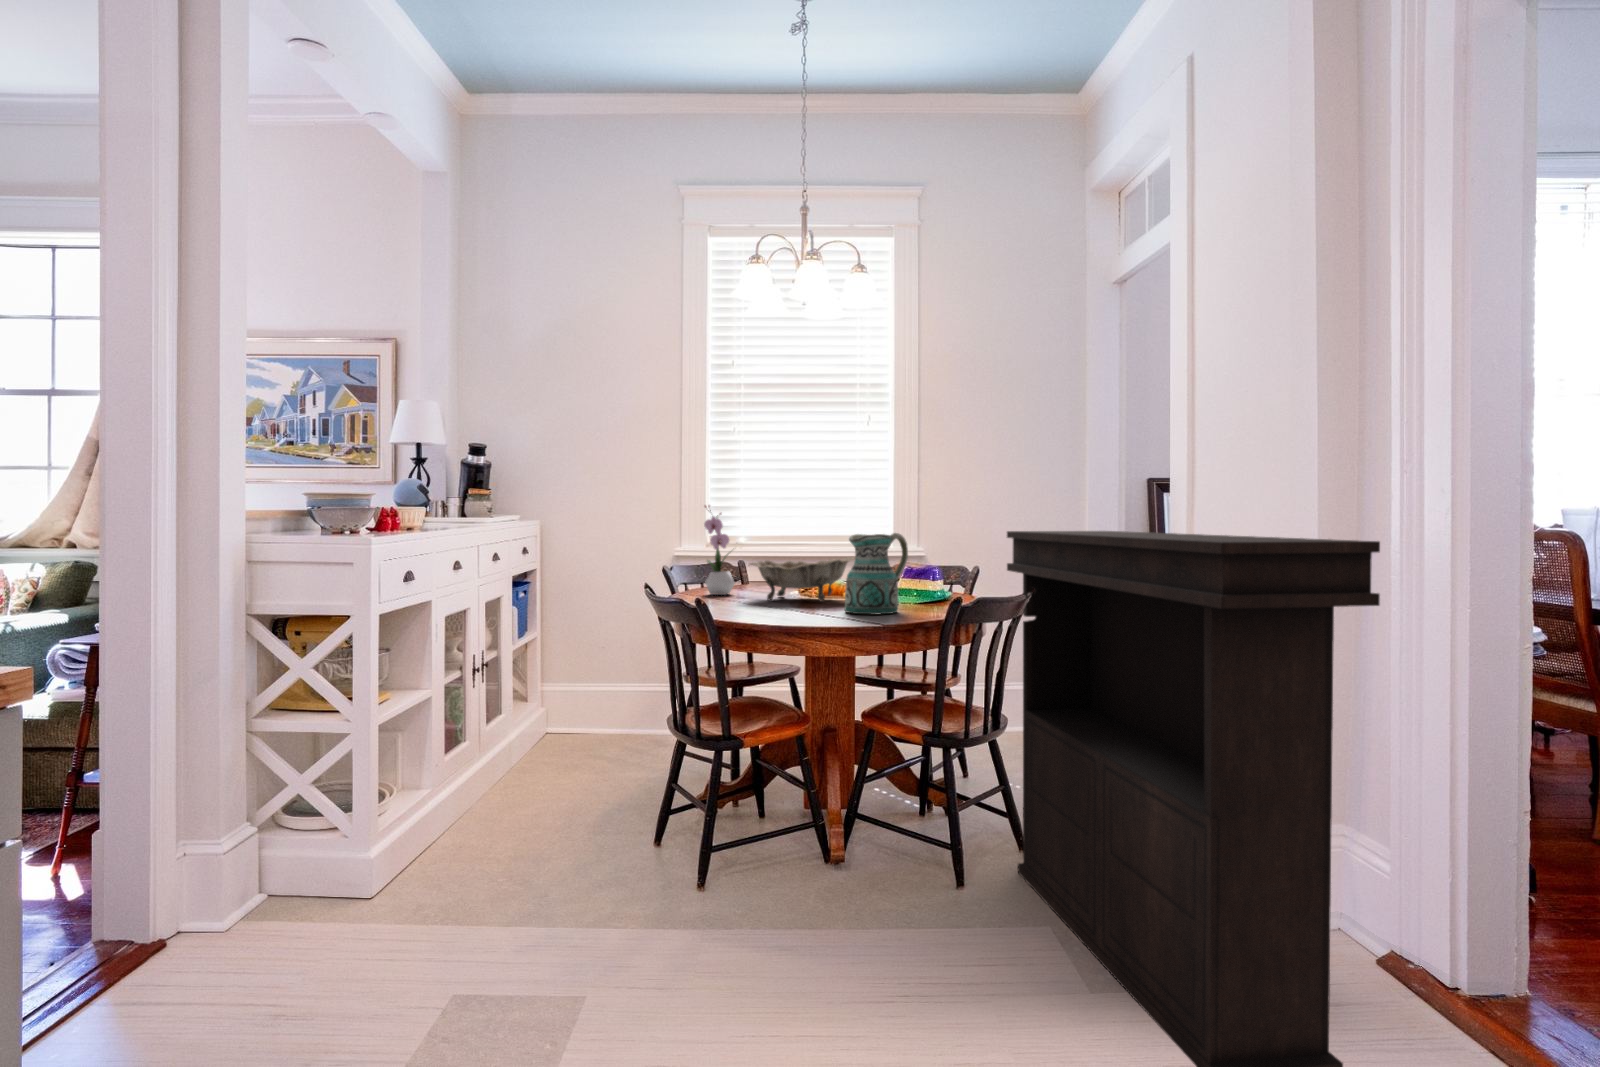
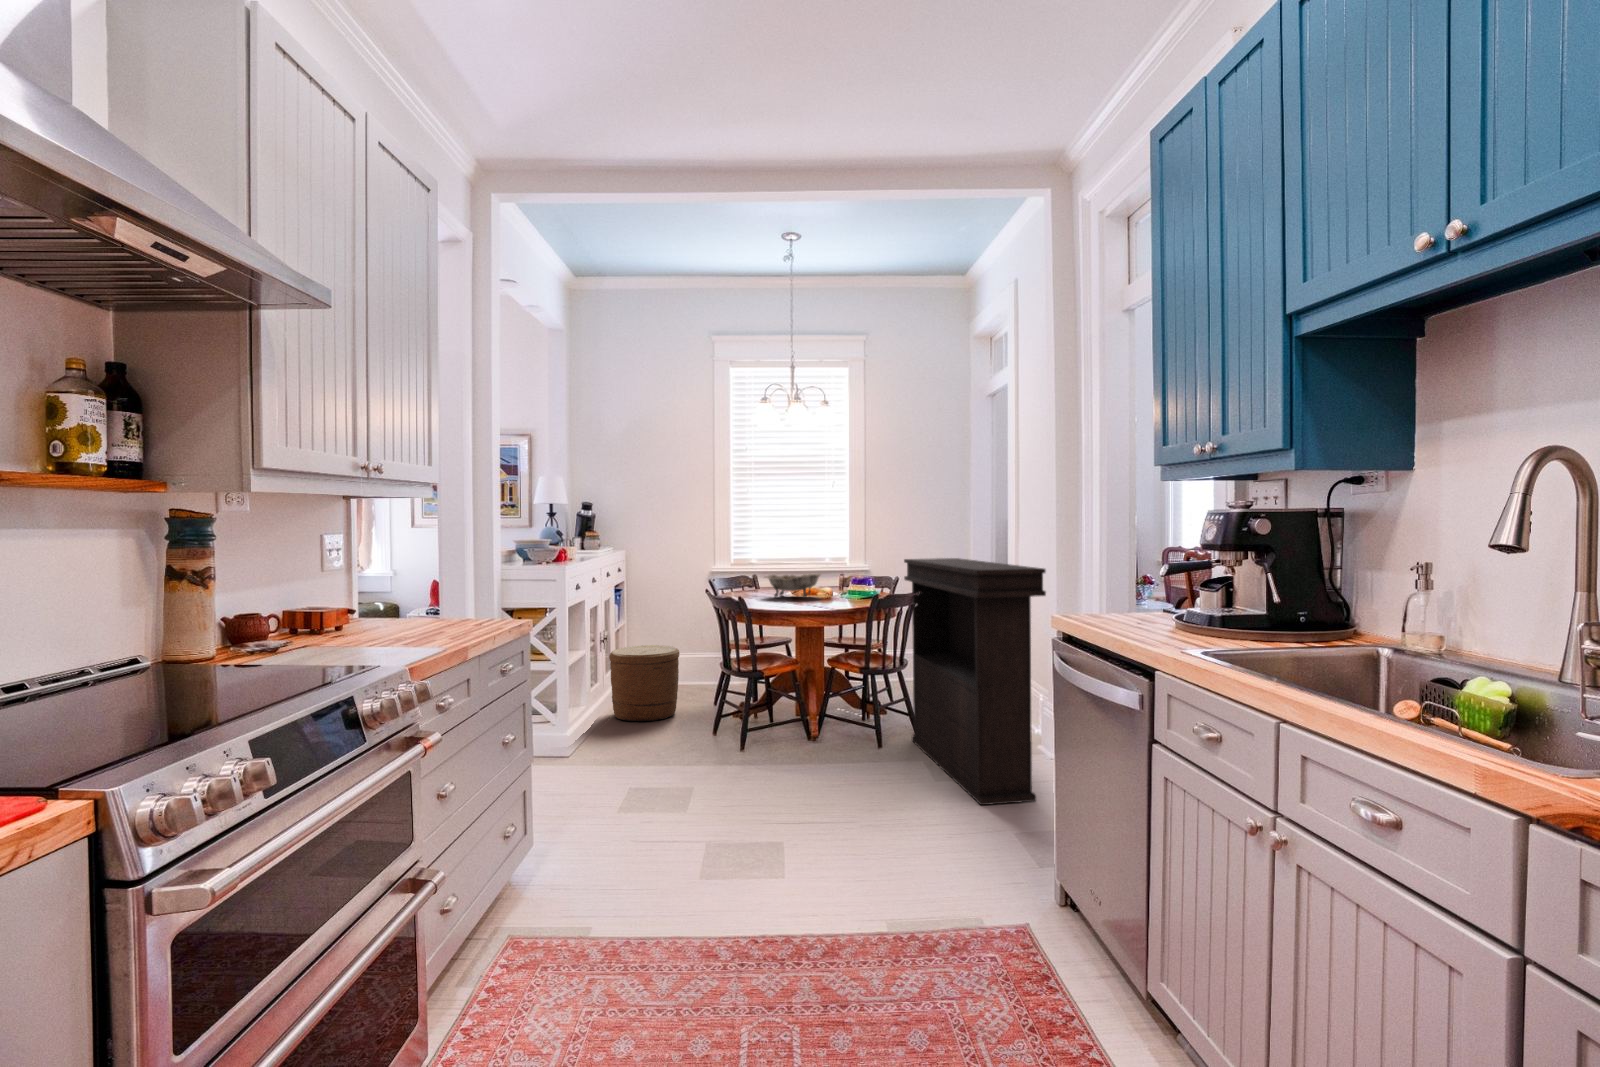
flower arrangement: present [704,506,735,595] -> none [736,543,754,595]
ceramic pitcher: present [845,533,908,614] -> none [818,560,852,604]
woven basket: none [484,677,607,813] -> present [609,645,680,721]

